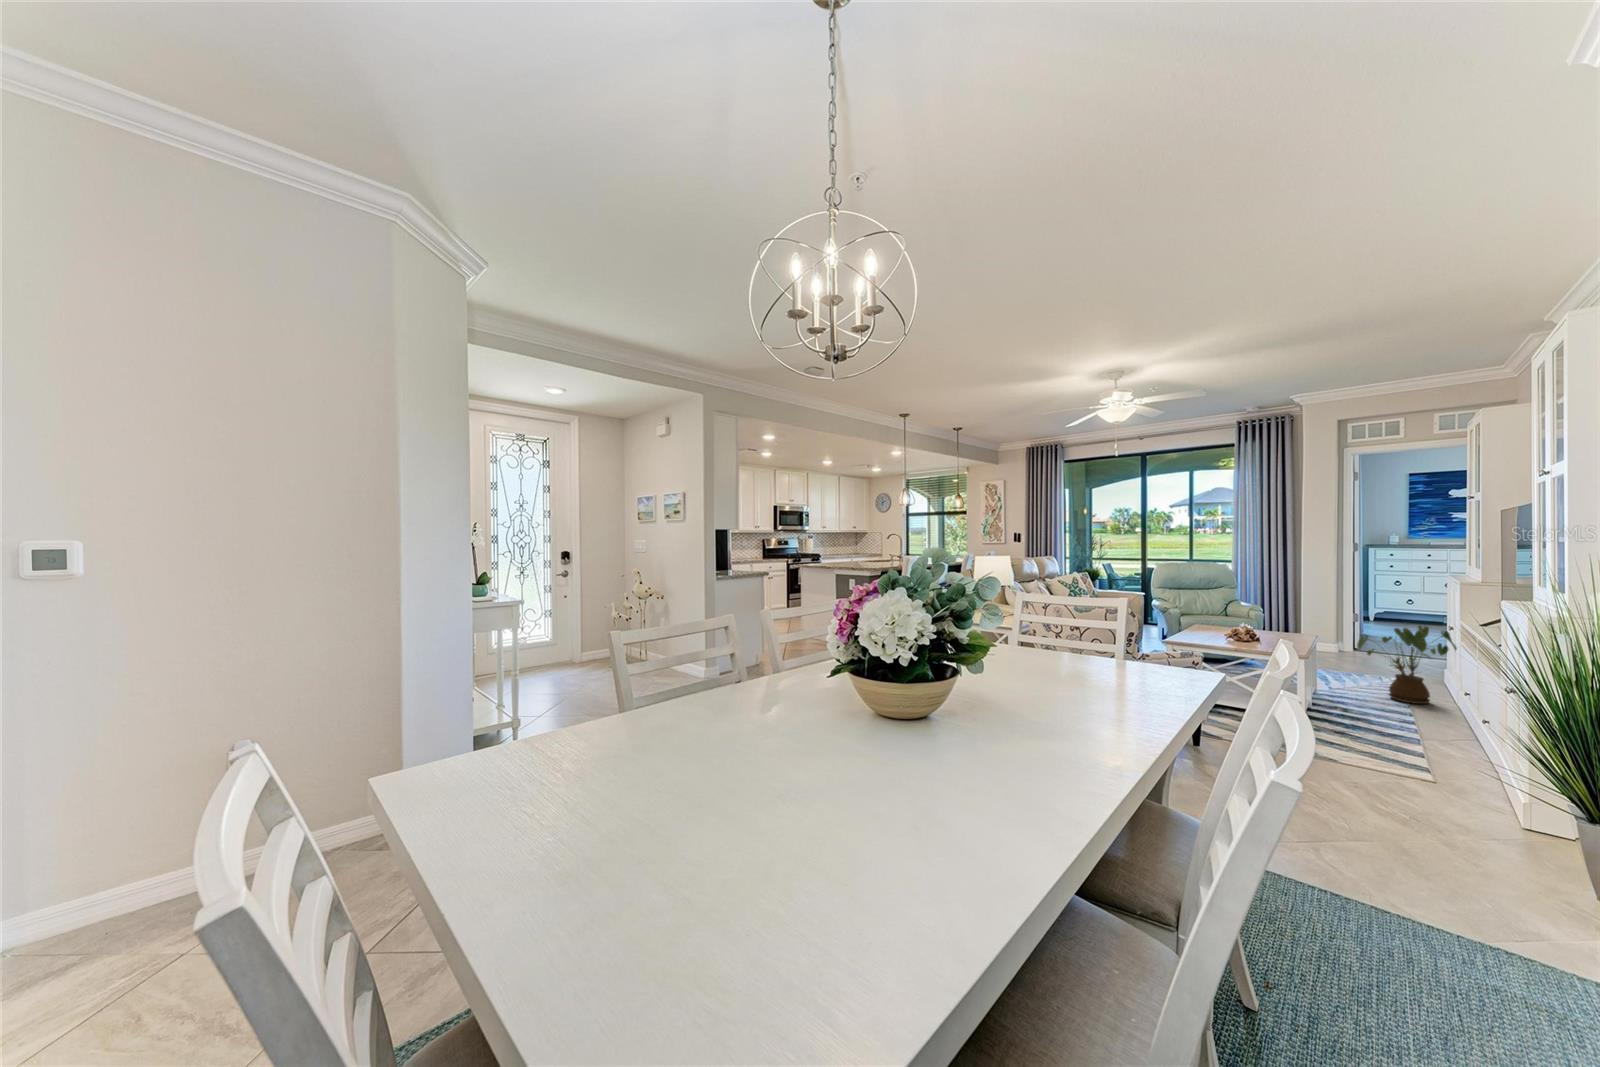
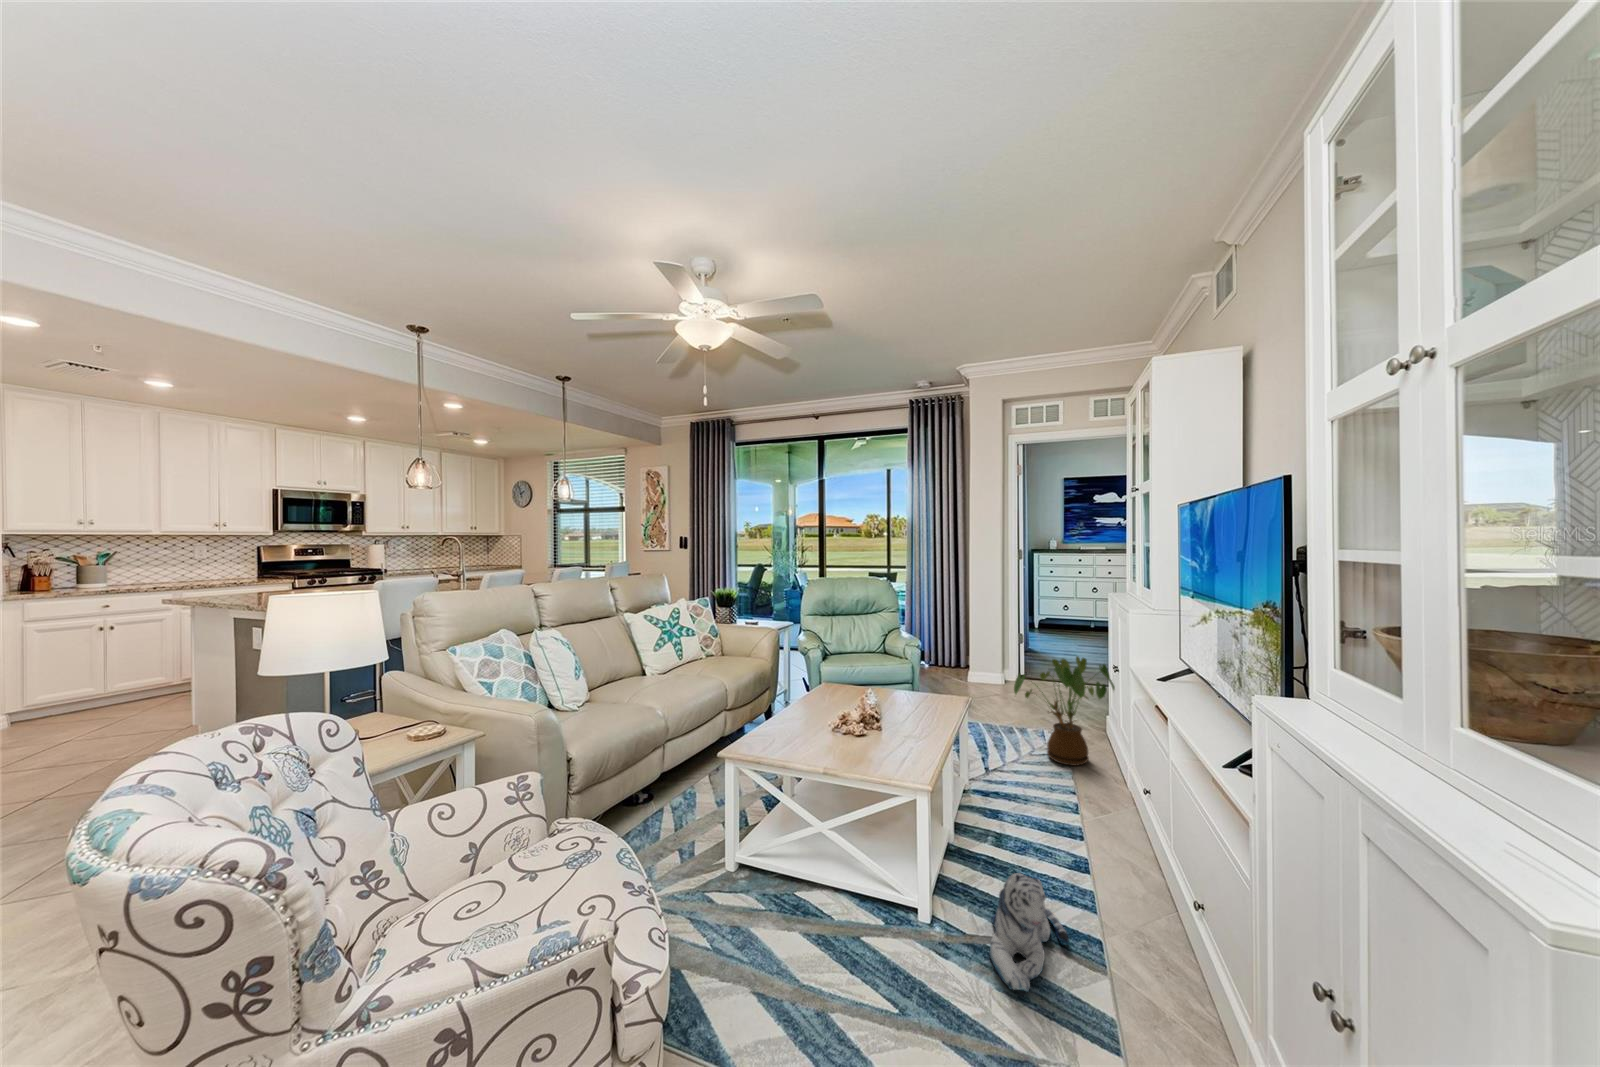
plush toy: none [1351,718,1409,769] -> present [989,873,1069,992]

